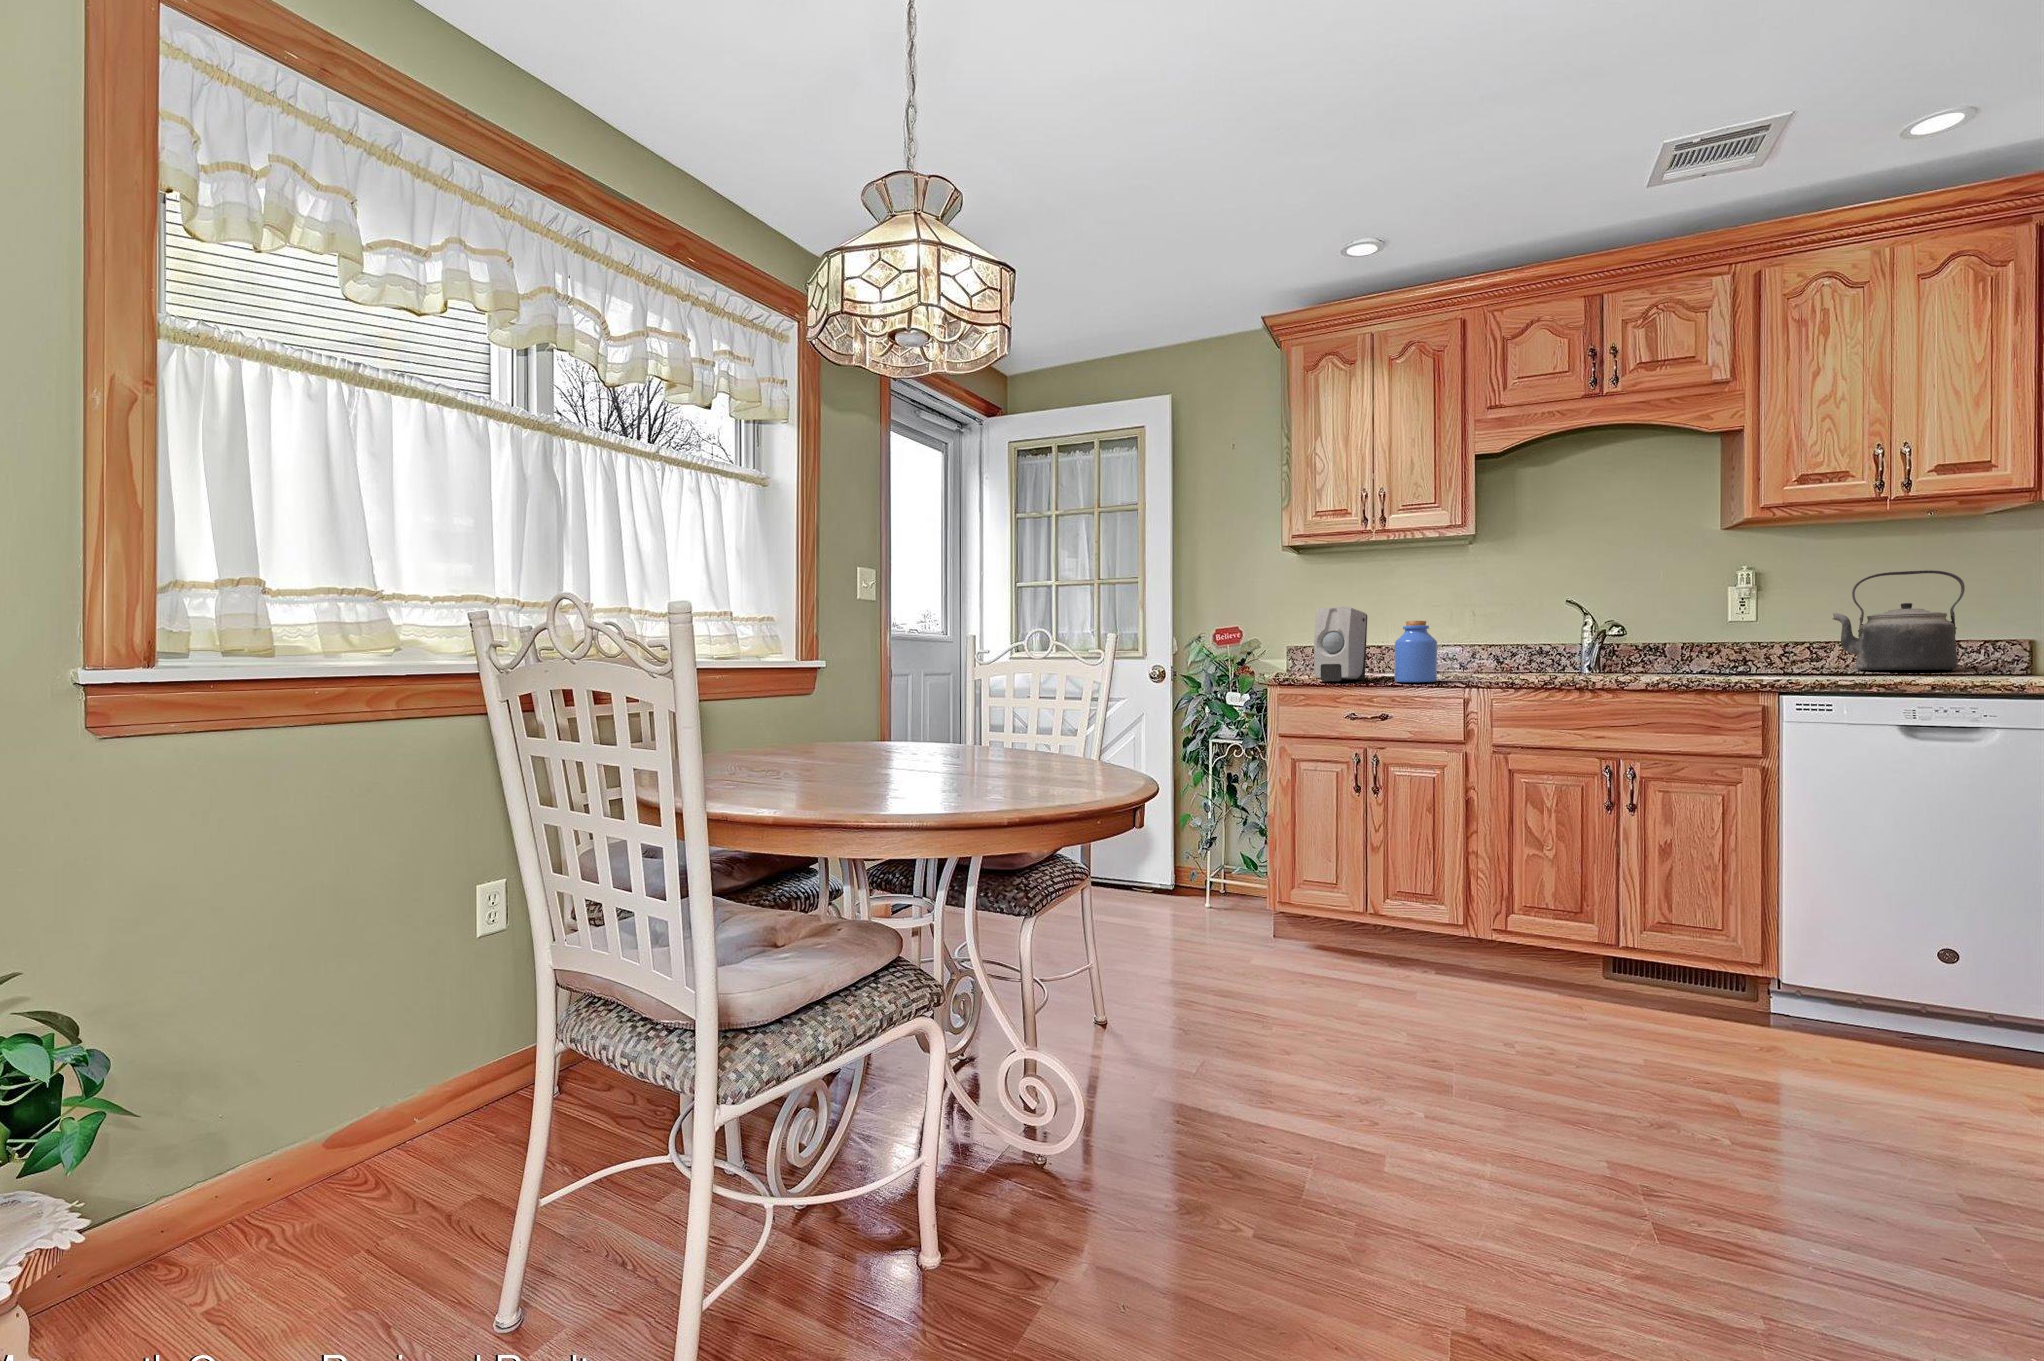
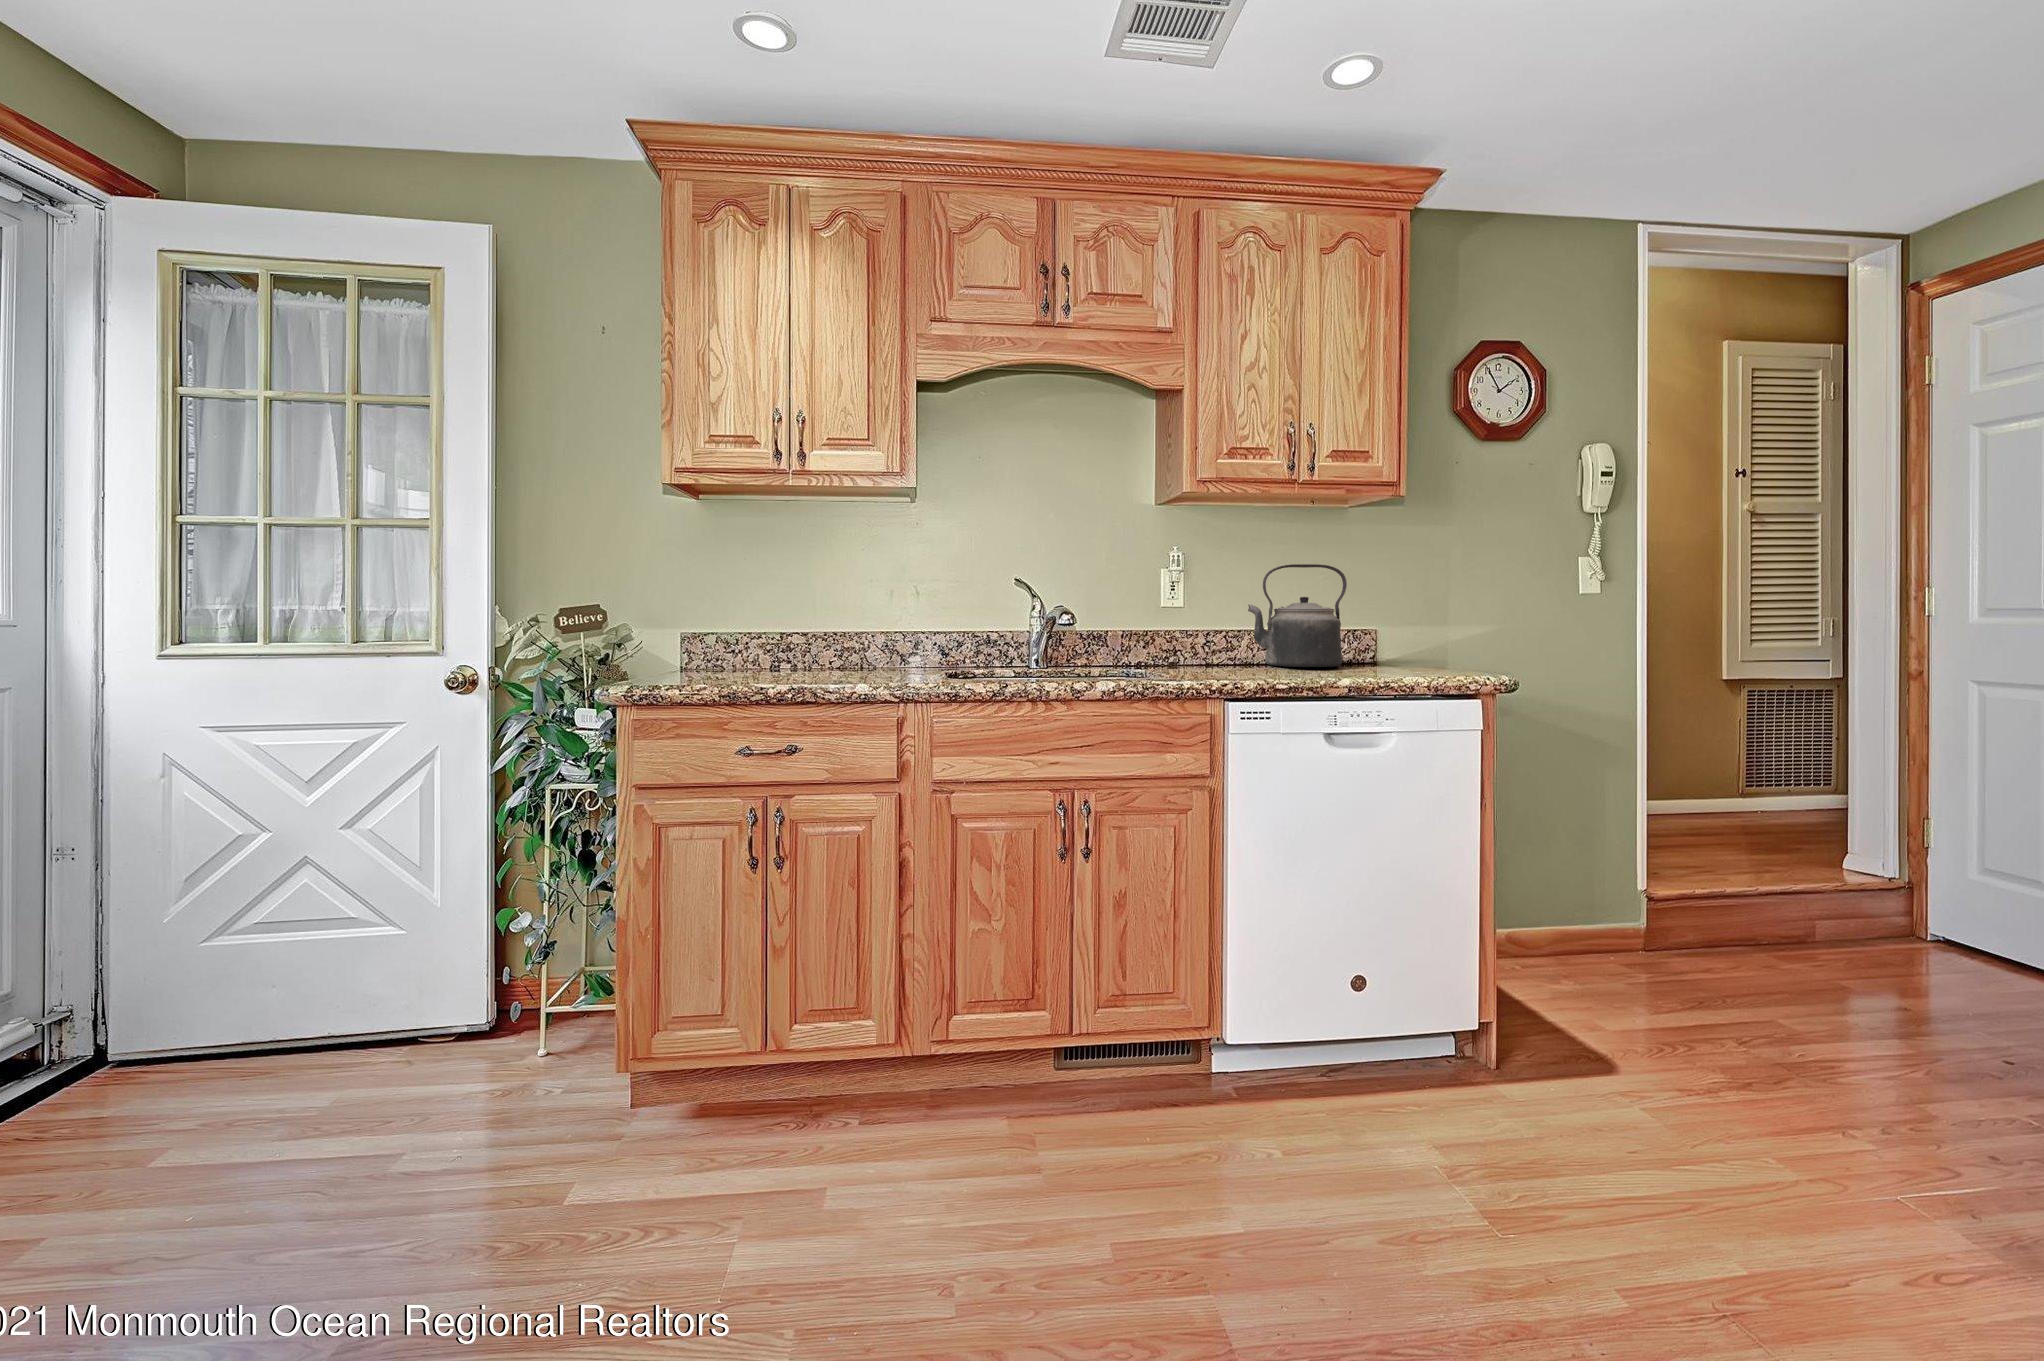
soap dispenser: present [1314,607,1367,681] -> none [693,580,774,692]
jar: present [1395,621,1437,682] -> none [808,604,864,694]

